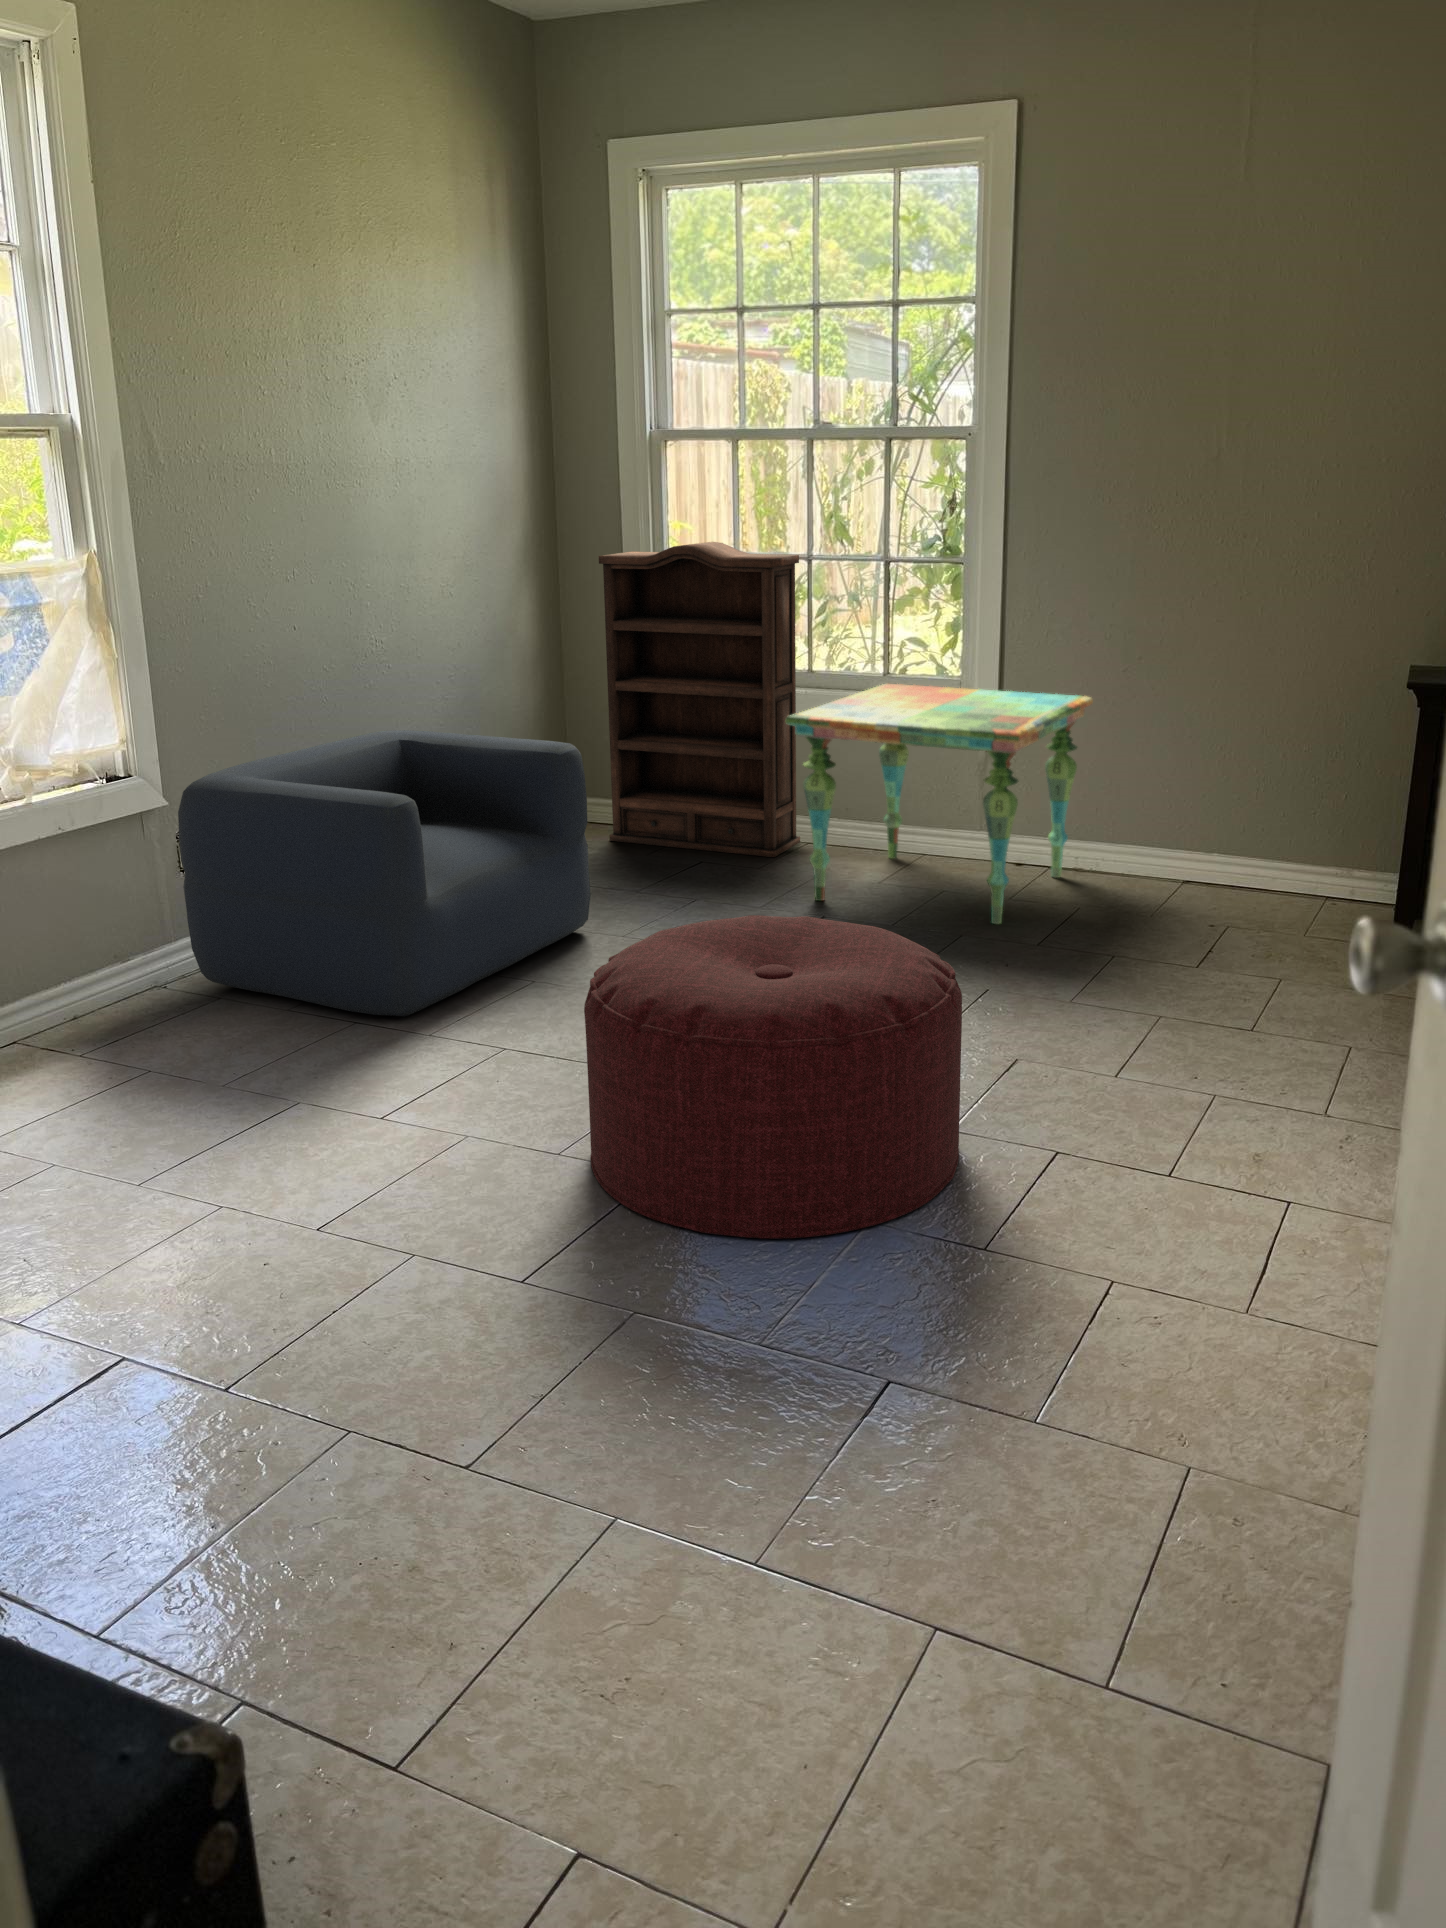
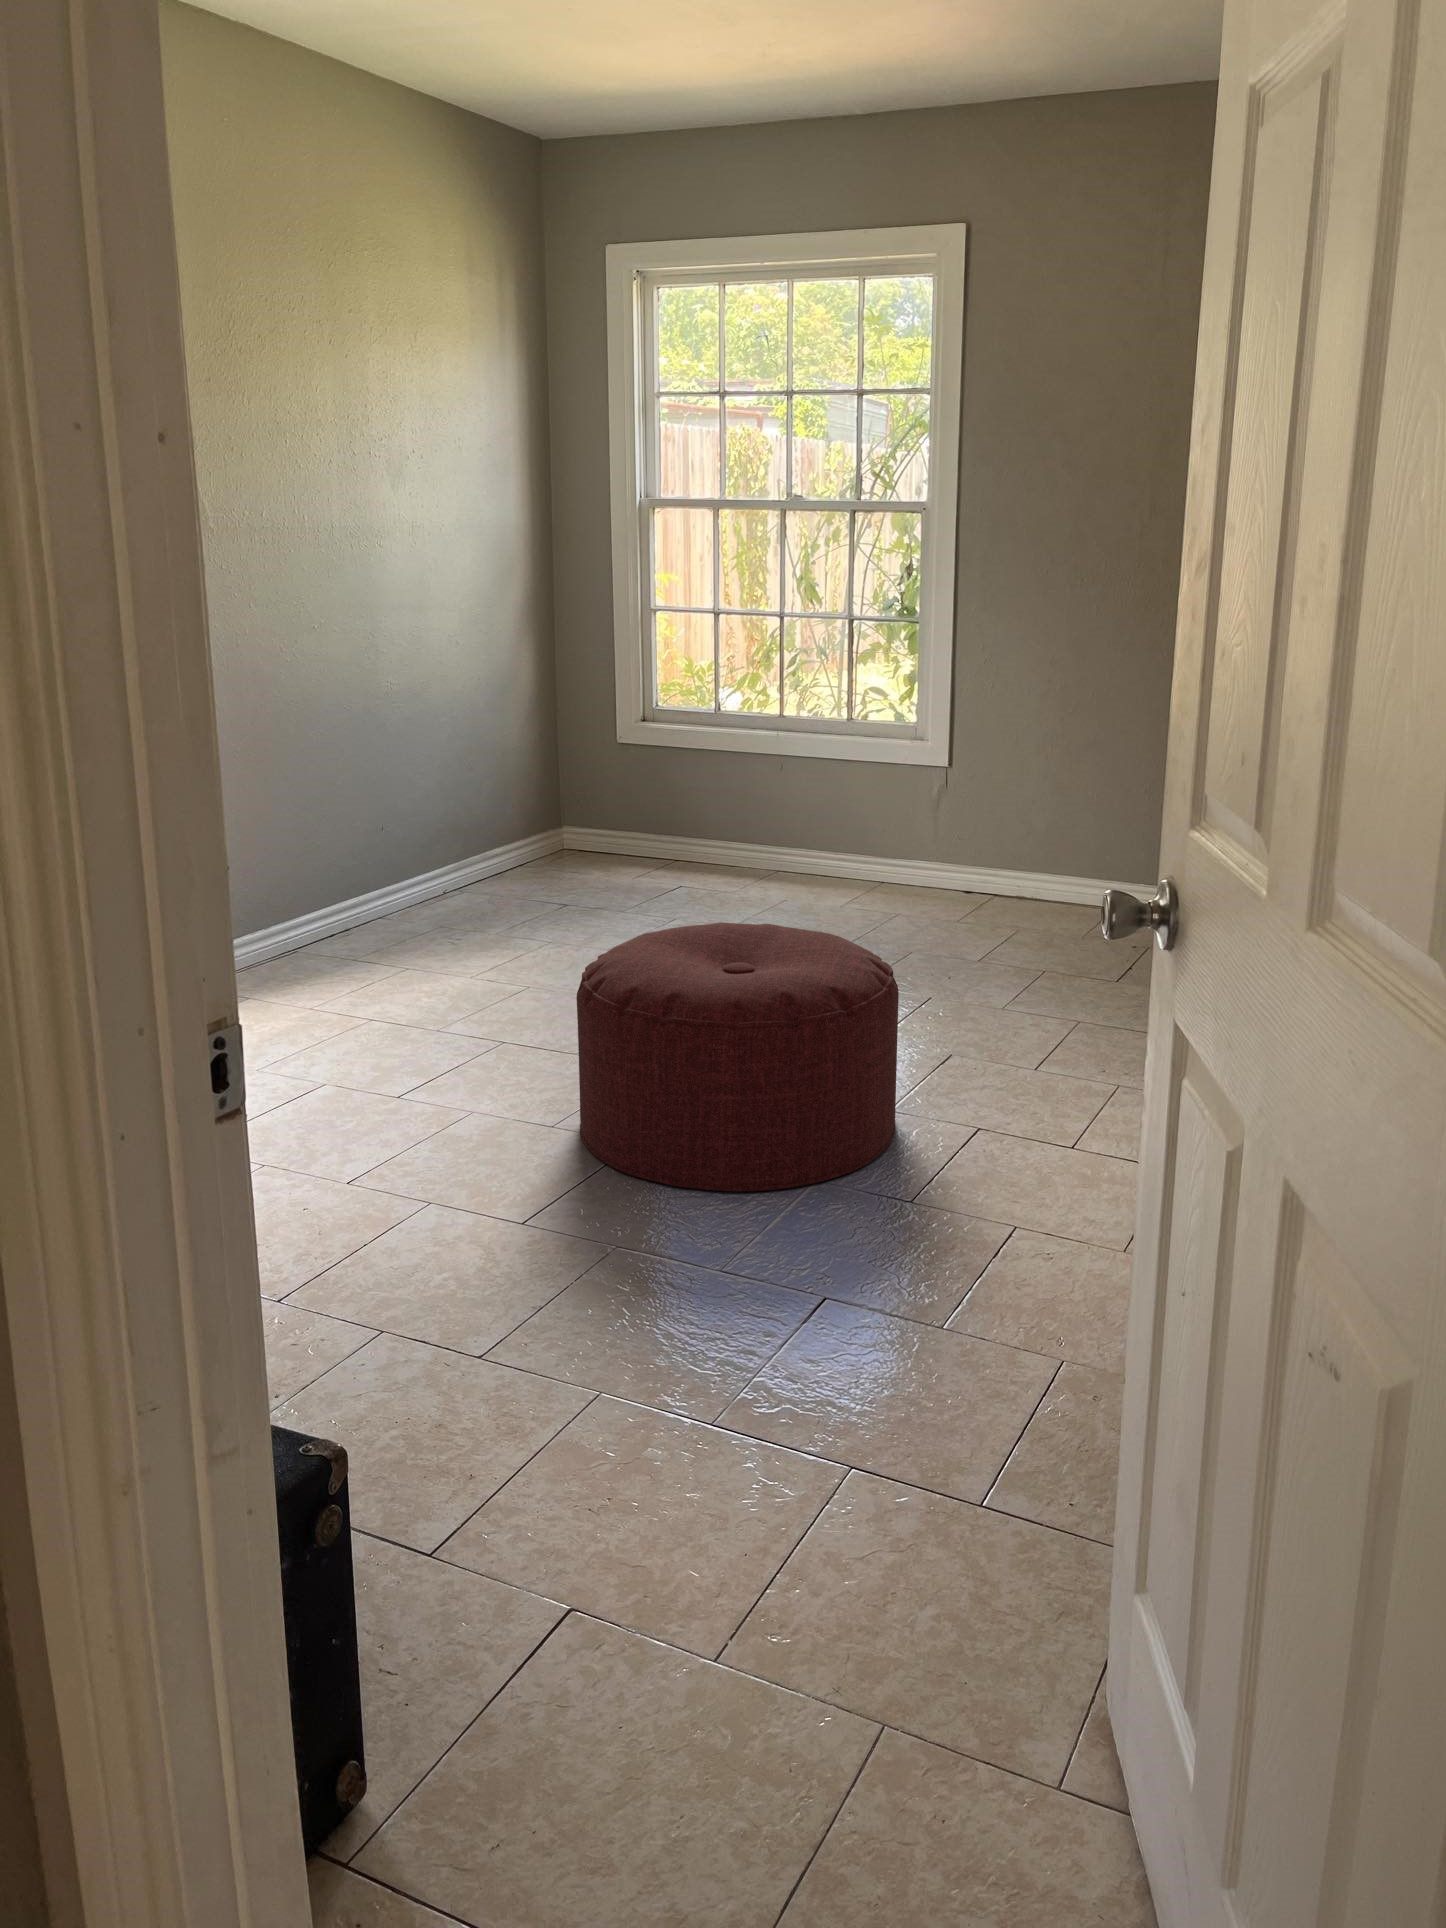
bookshelf: present [599,542,800,857] -> none [594,599,773,882]
side table: present [786,684,1093,924] -> none [758,728,1032,941]
armchair: present [178,730,590,1016] -> none [221,762,582,1012]

